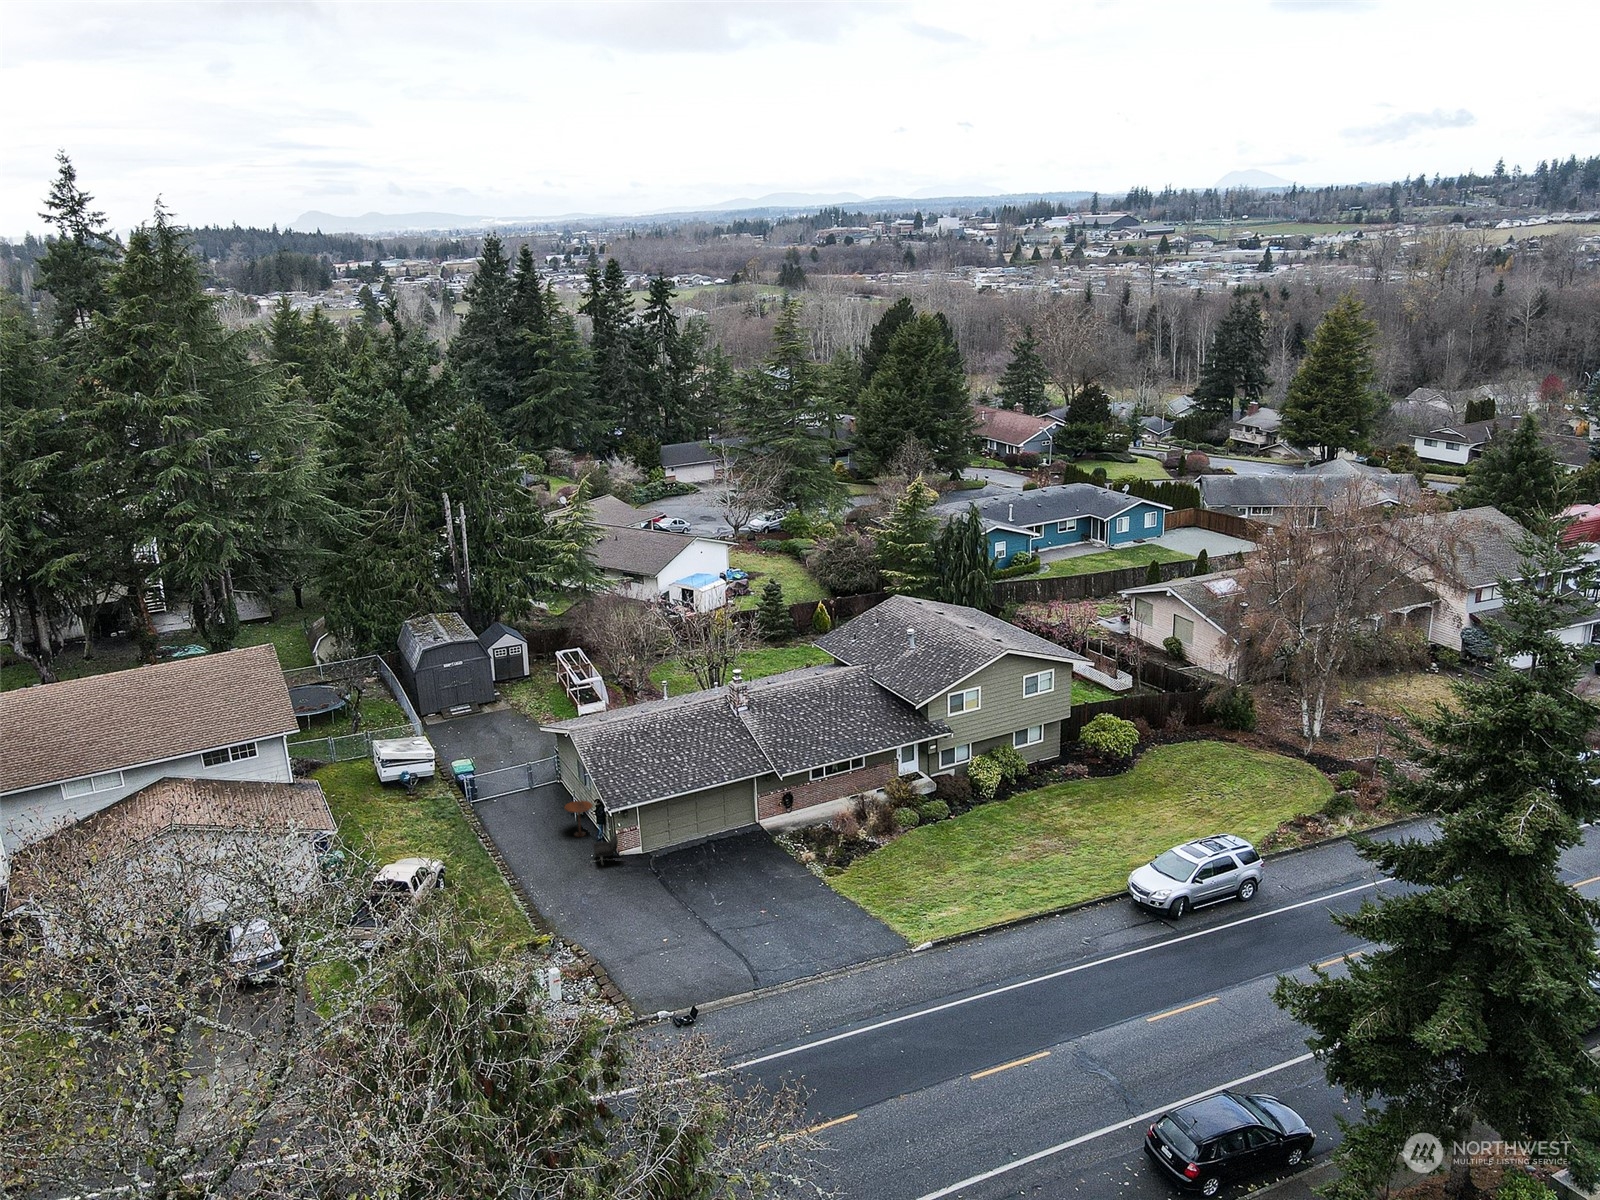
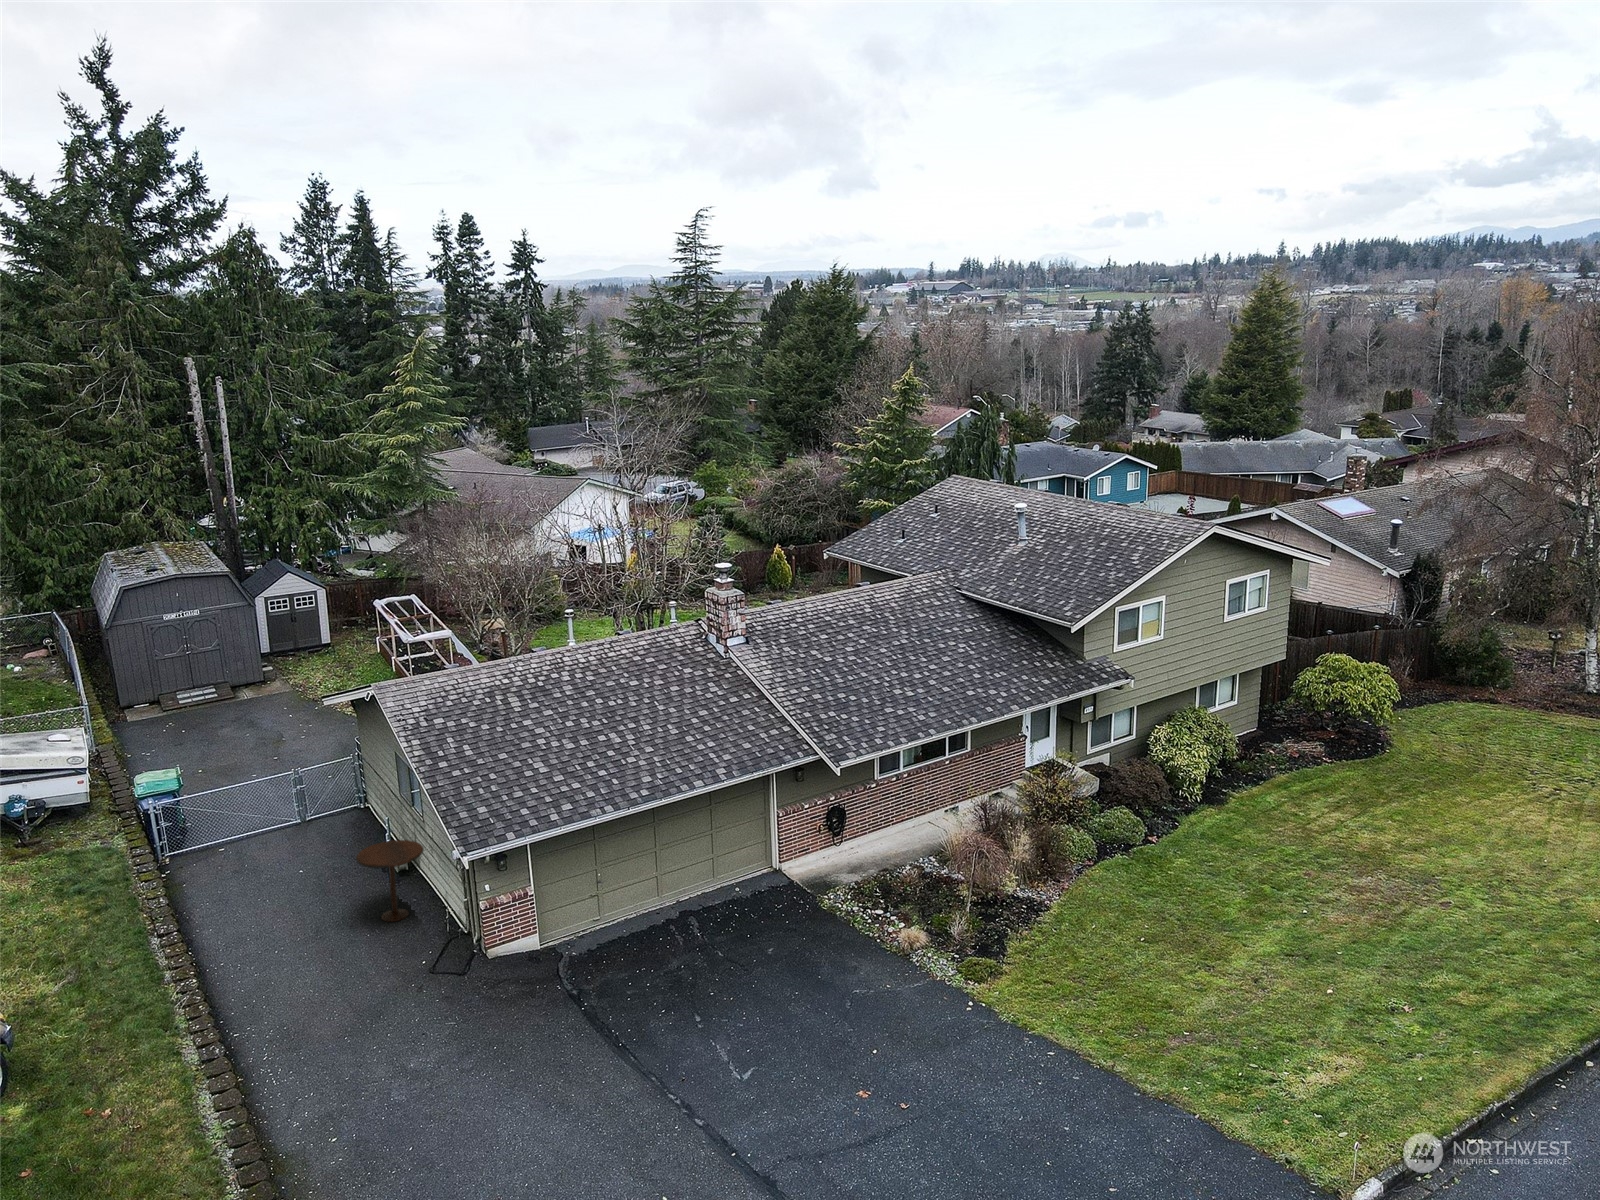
lounge chair: present [594,836,618,862] -> none [413,916,480,990]

